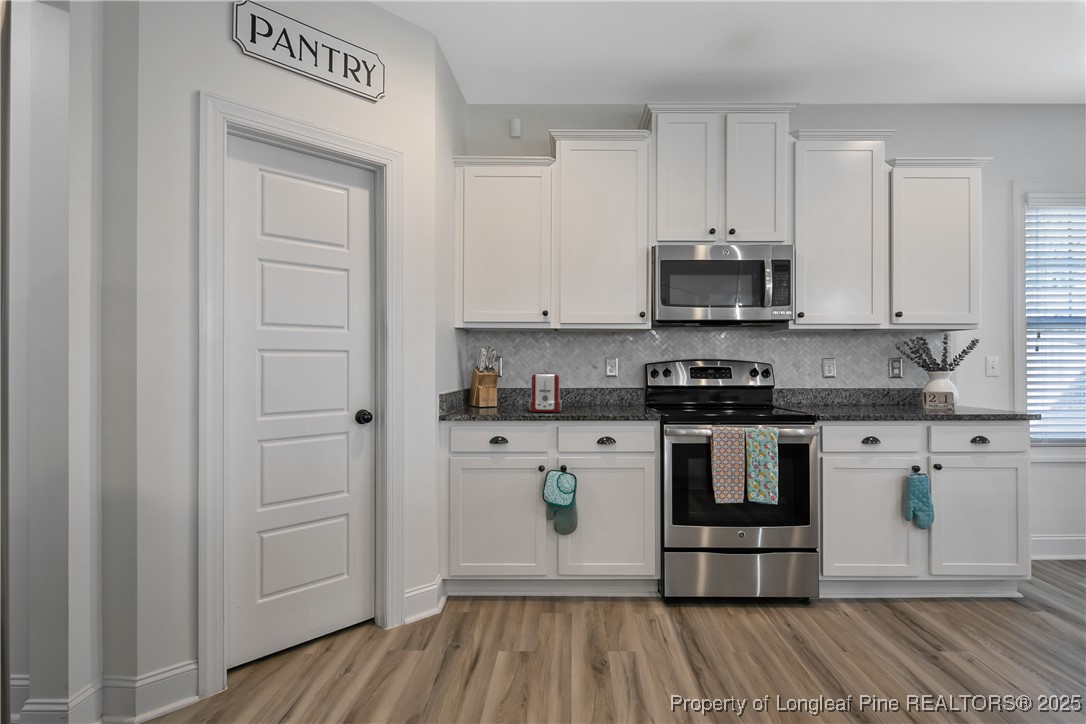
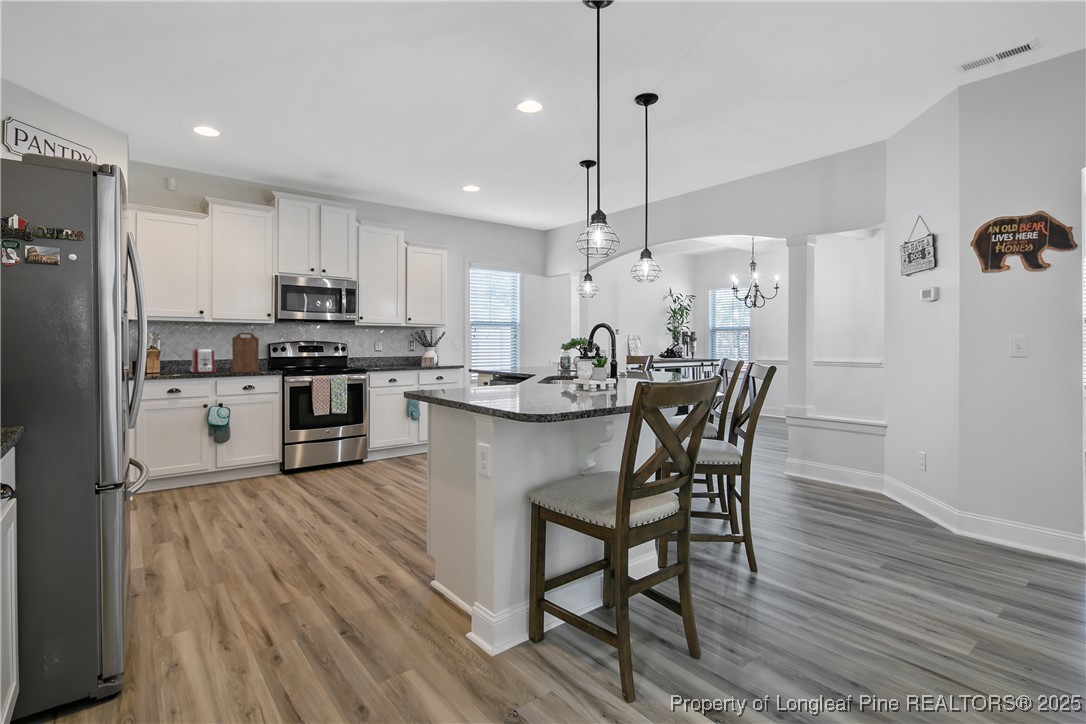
cutting board: none [584,345,623,414] -> present [232,332,259,373]

